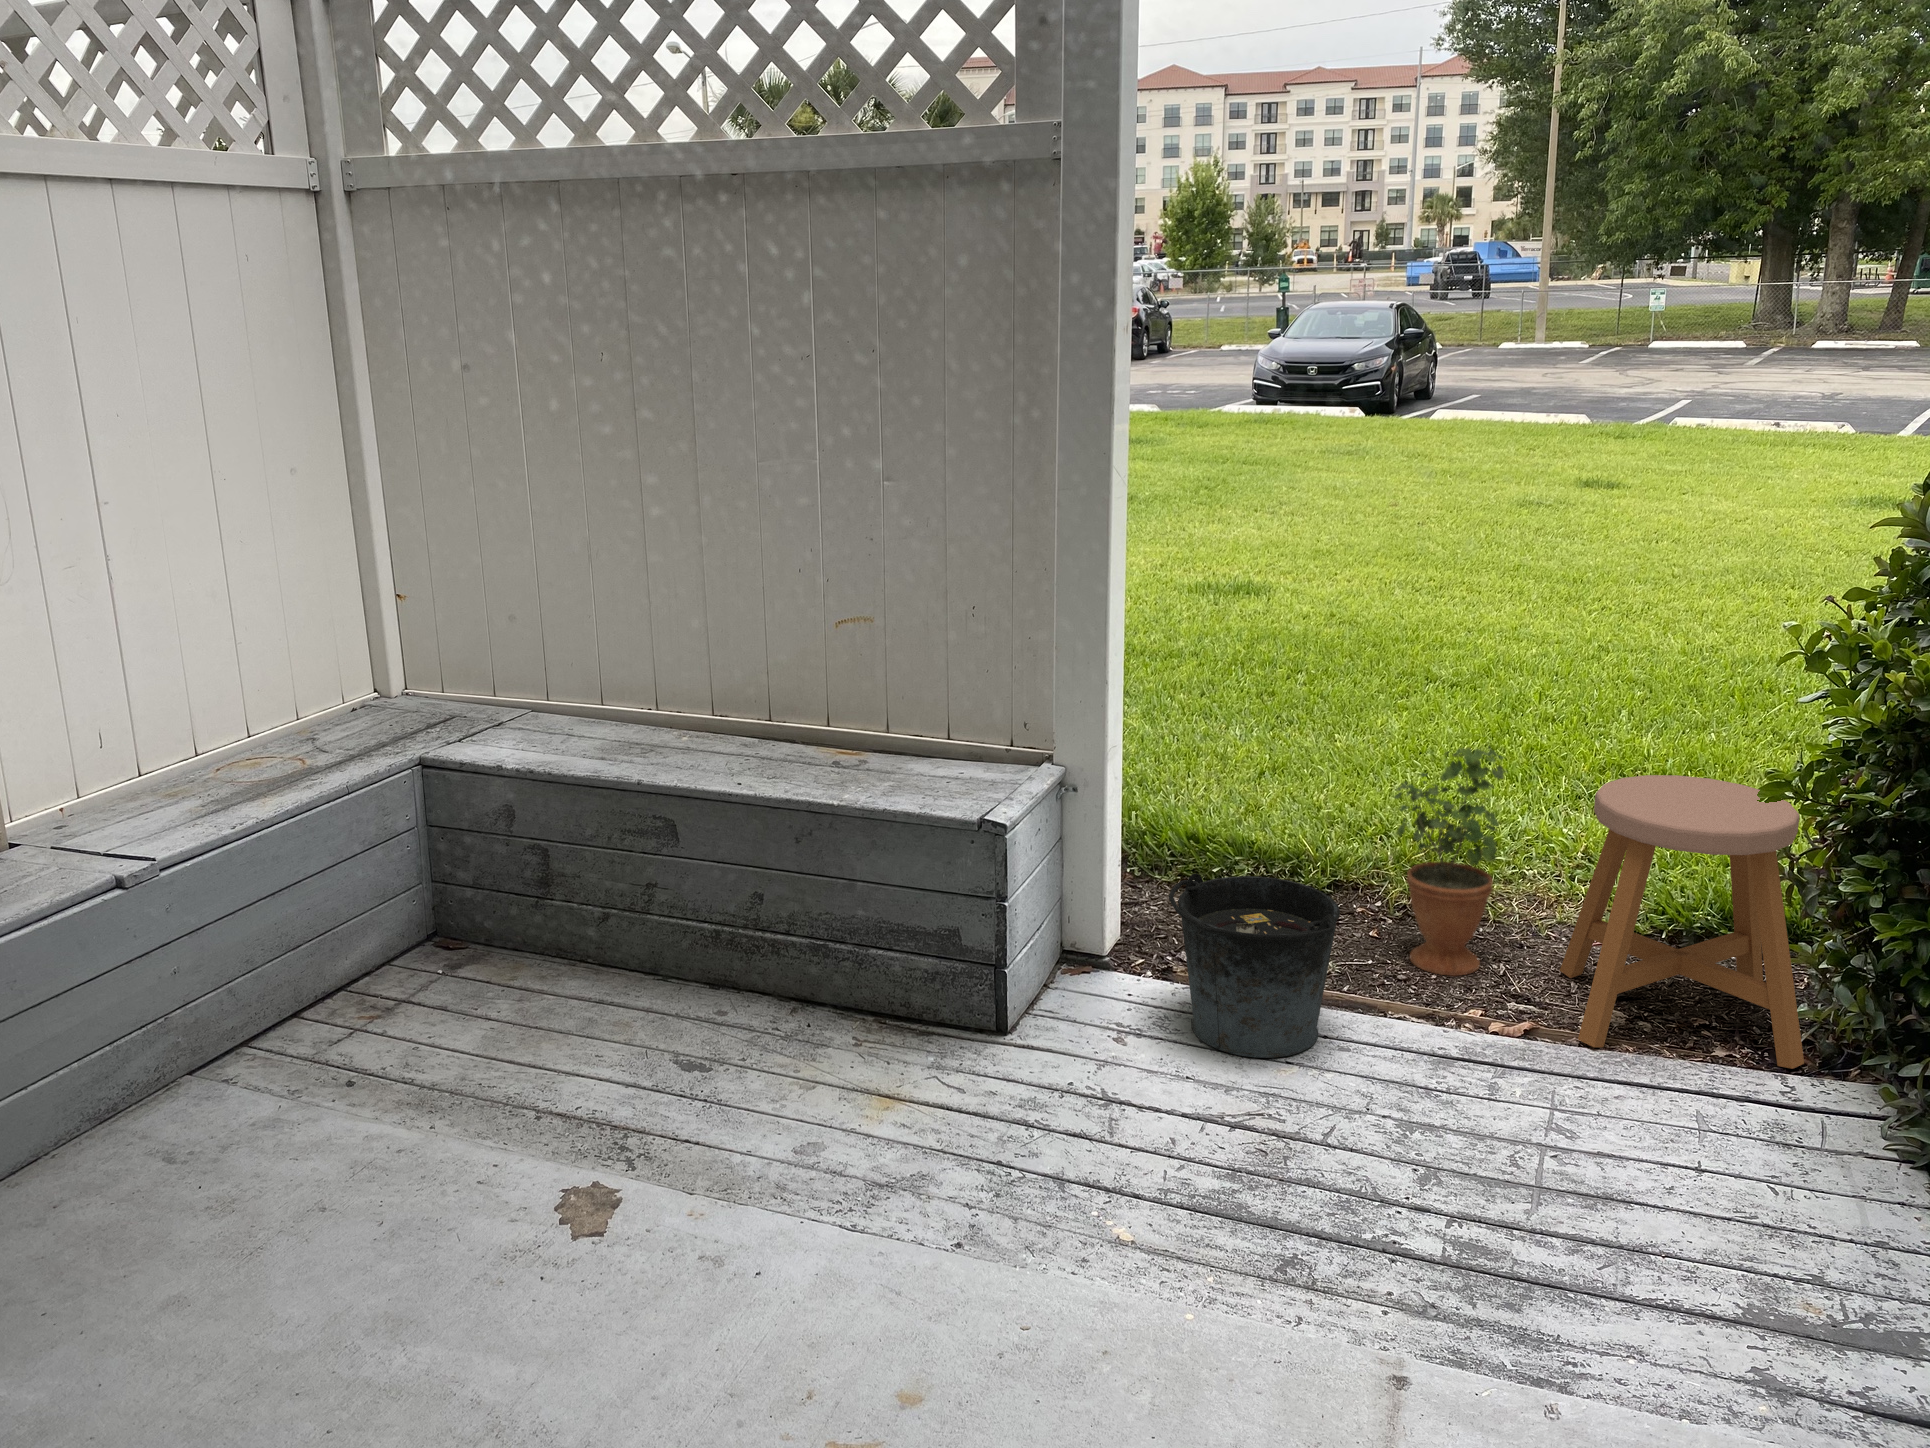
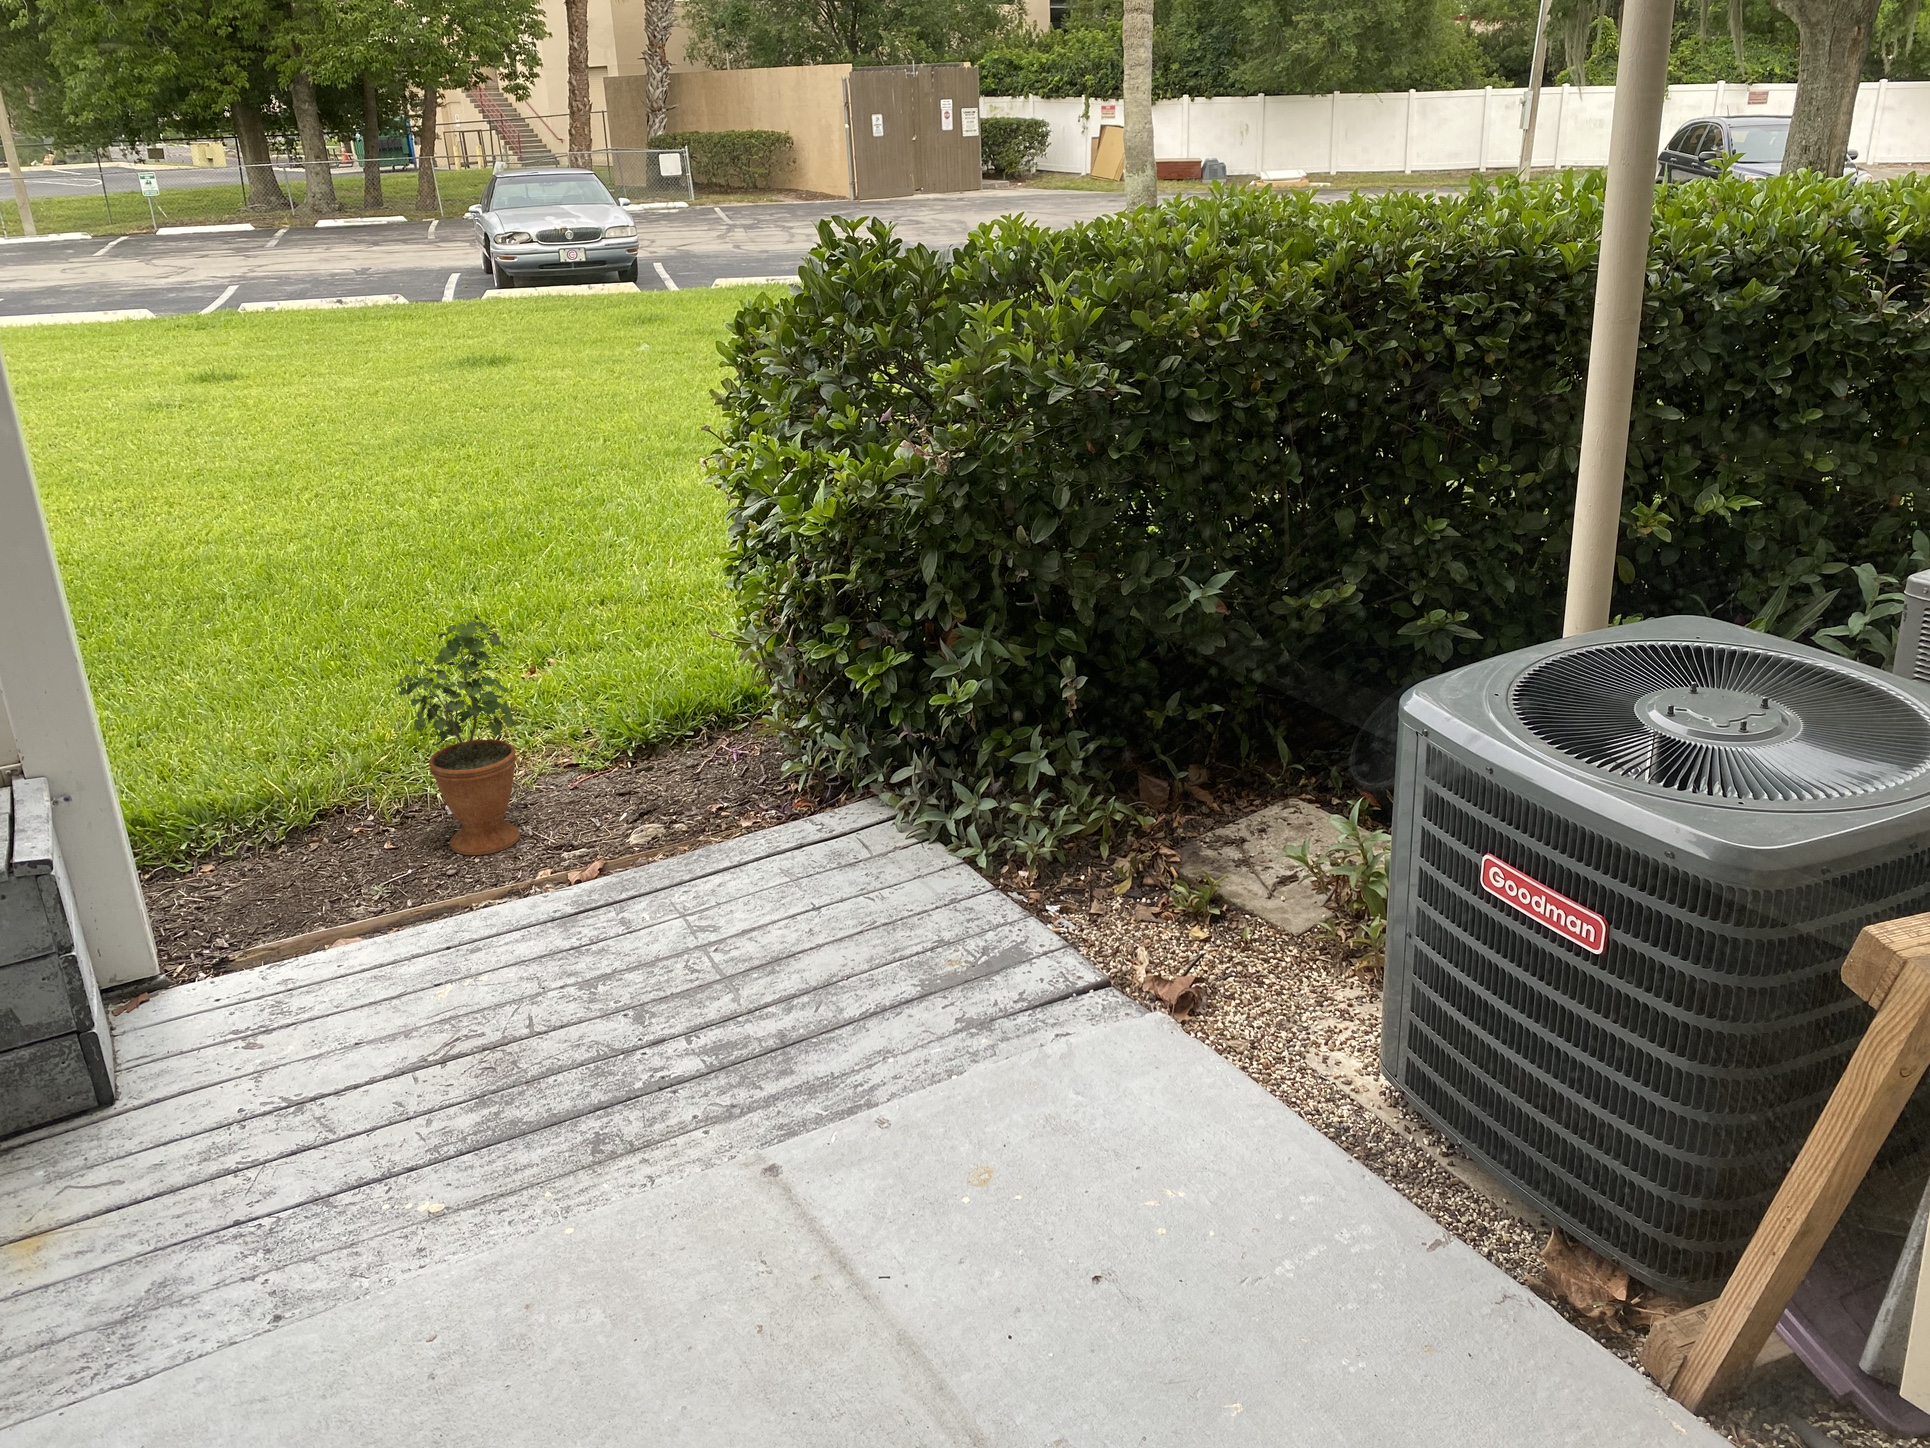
stool: present [1560,775,1804,1069] -> none [588,593,812,857]
bucket: present [1169,873,1340,1058] -> none [241,807,449,1008]

